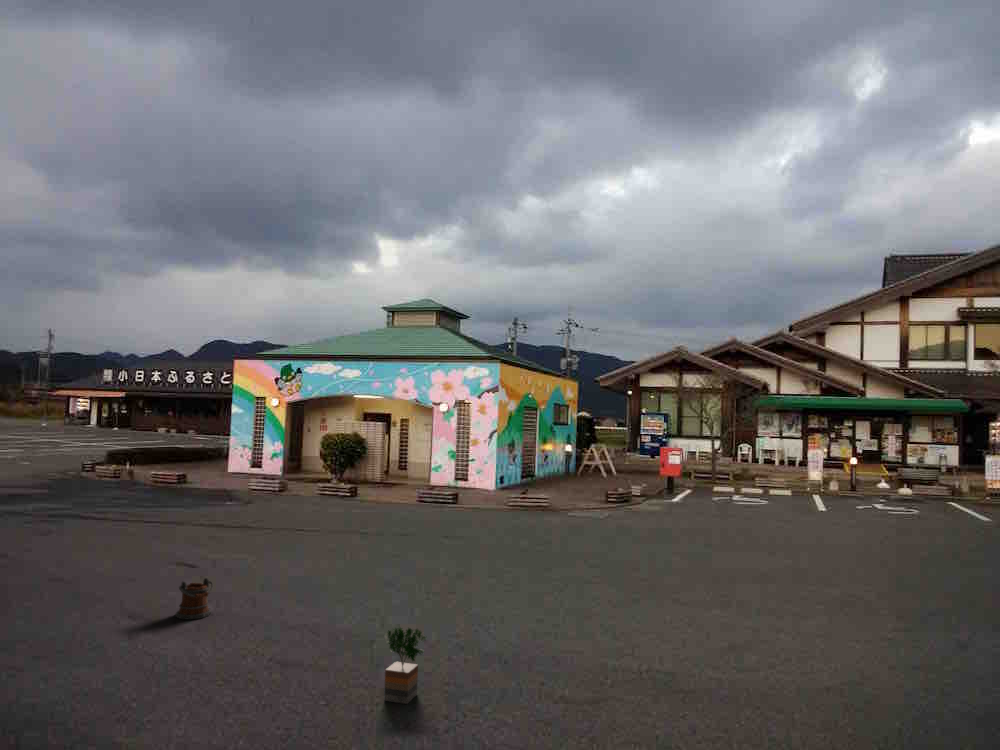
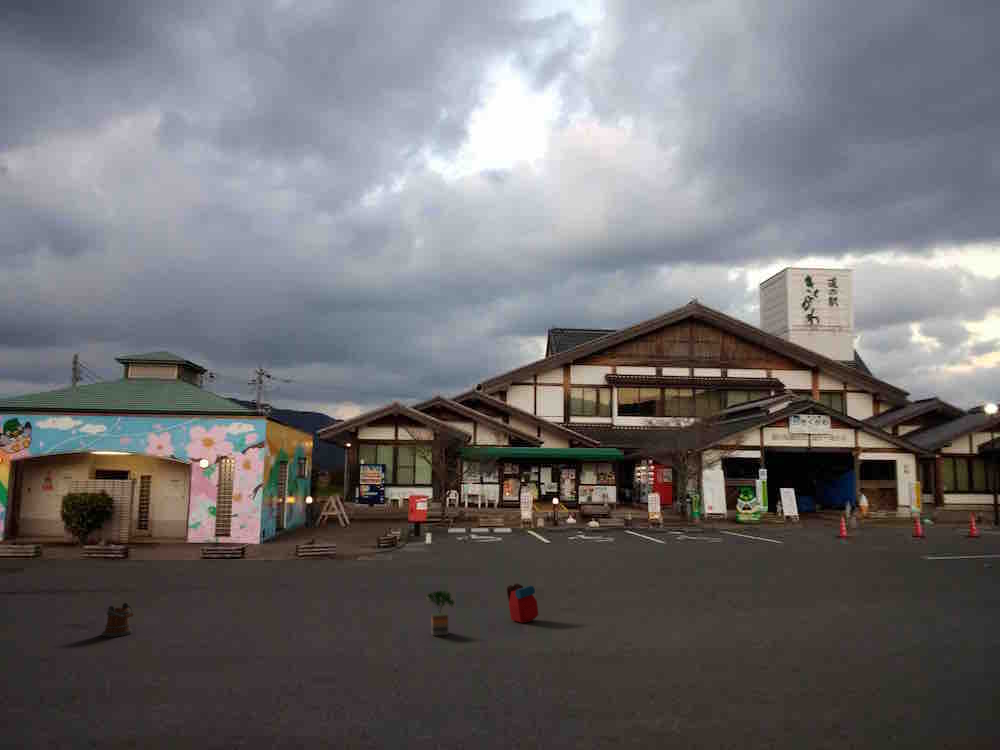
bucket: present [175,578,213,619] -> present [102,603,133,637]
backpack: none [543,627,590,699] -> present [507,584,538,623]

